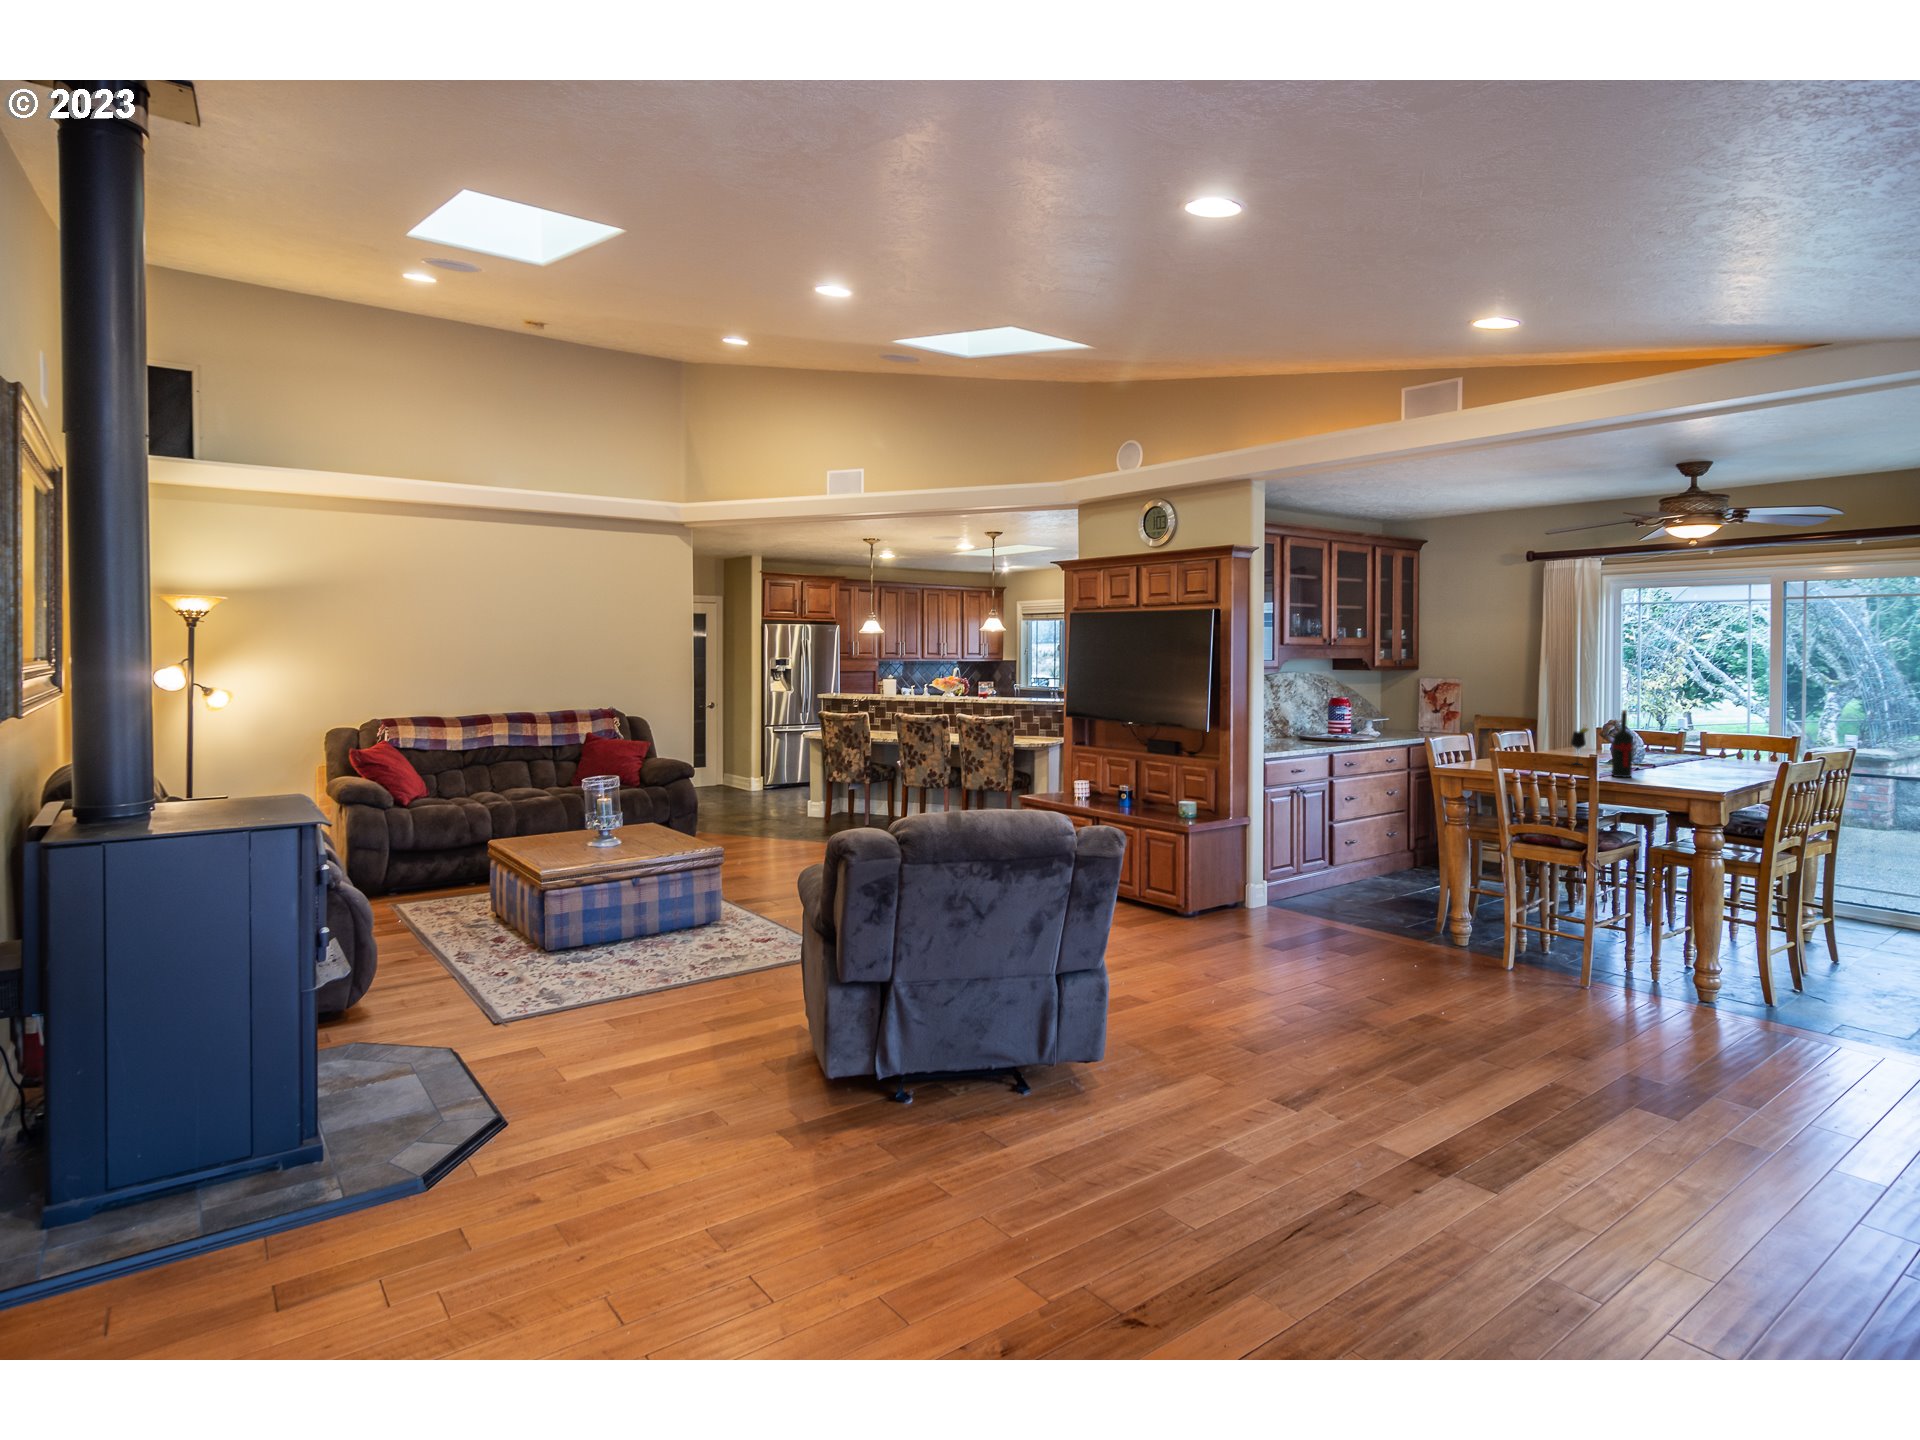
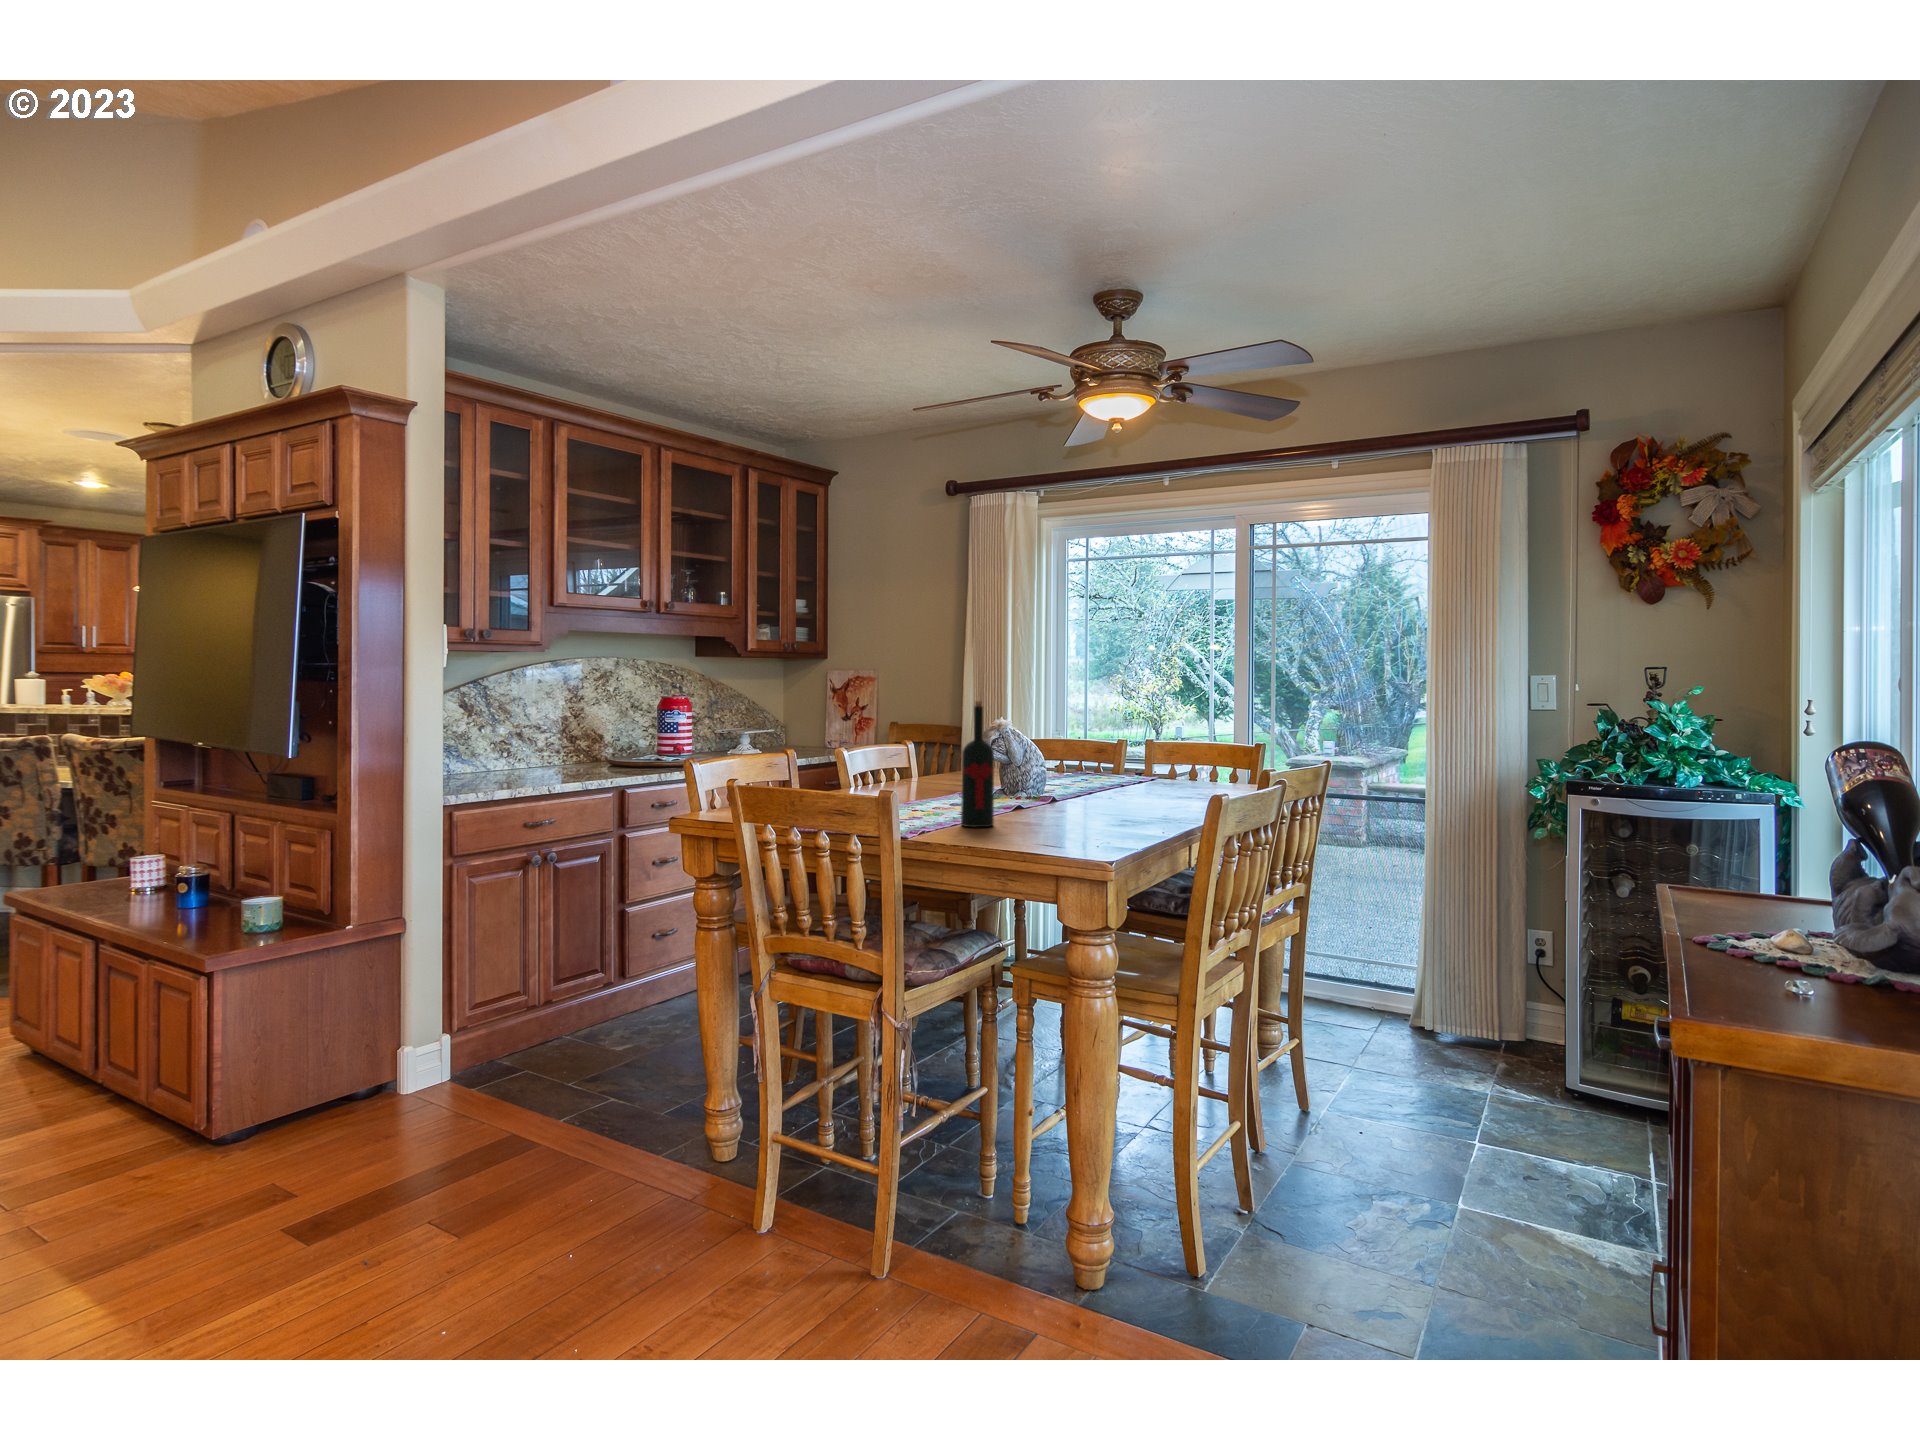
wine glass: present [1571,727,1588,764] -> none [932,730,959,799]

